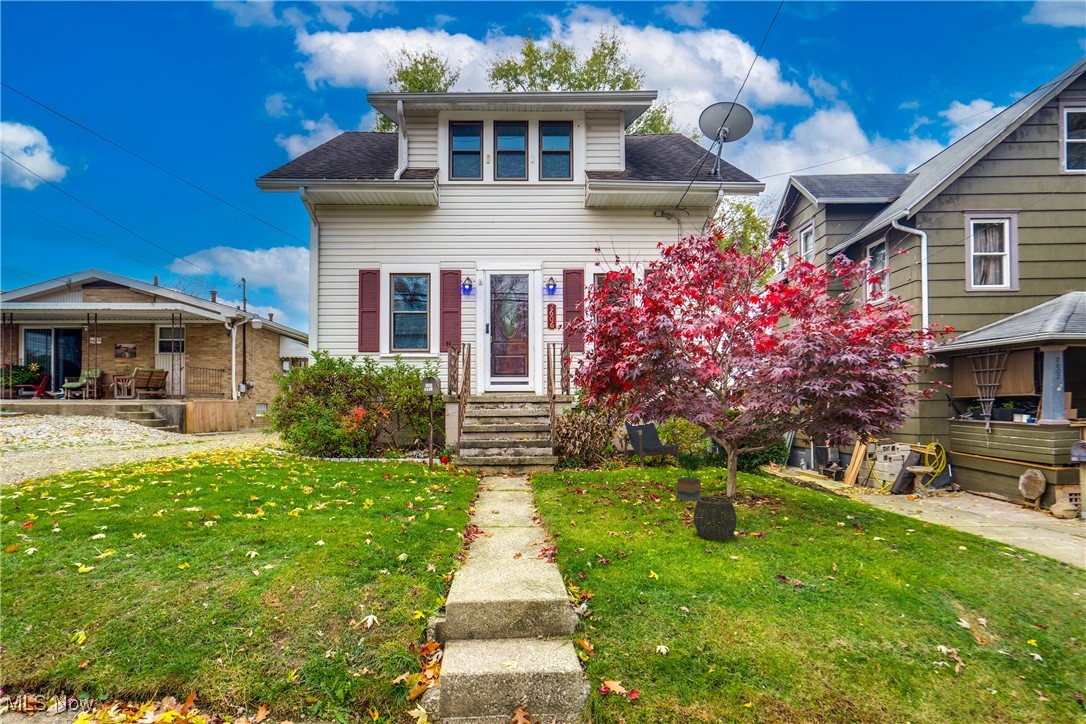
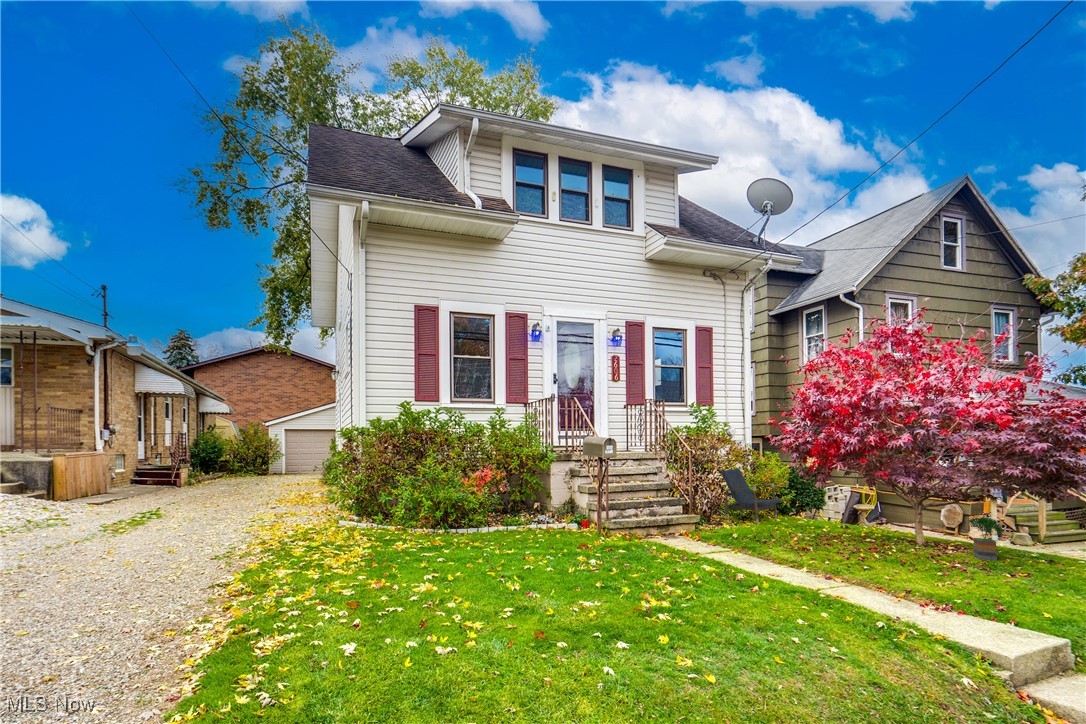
potted tree: present [677,454,704,501] -> present [968,517,1003,561]
woven basket: present [693,496,737,540] -> none [998,555,1045,593]

